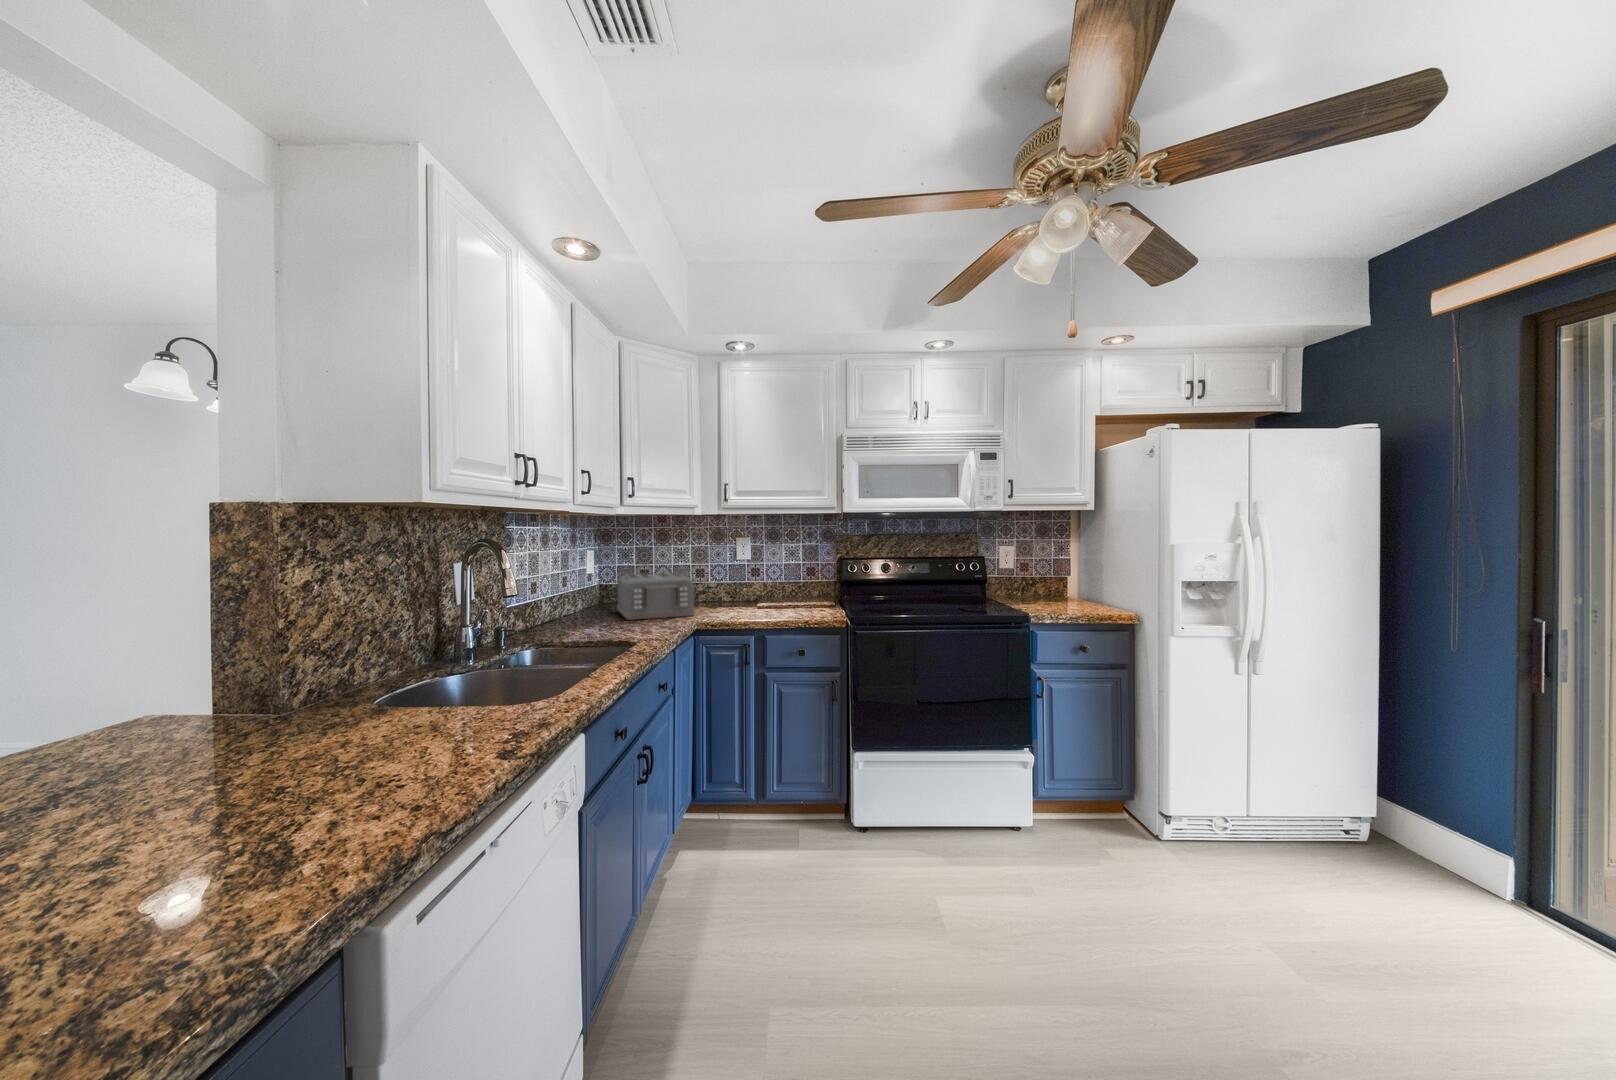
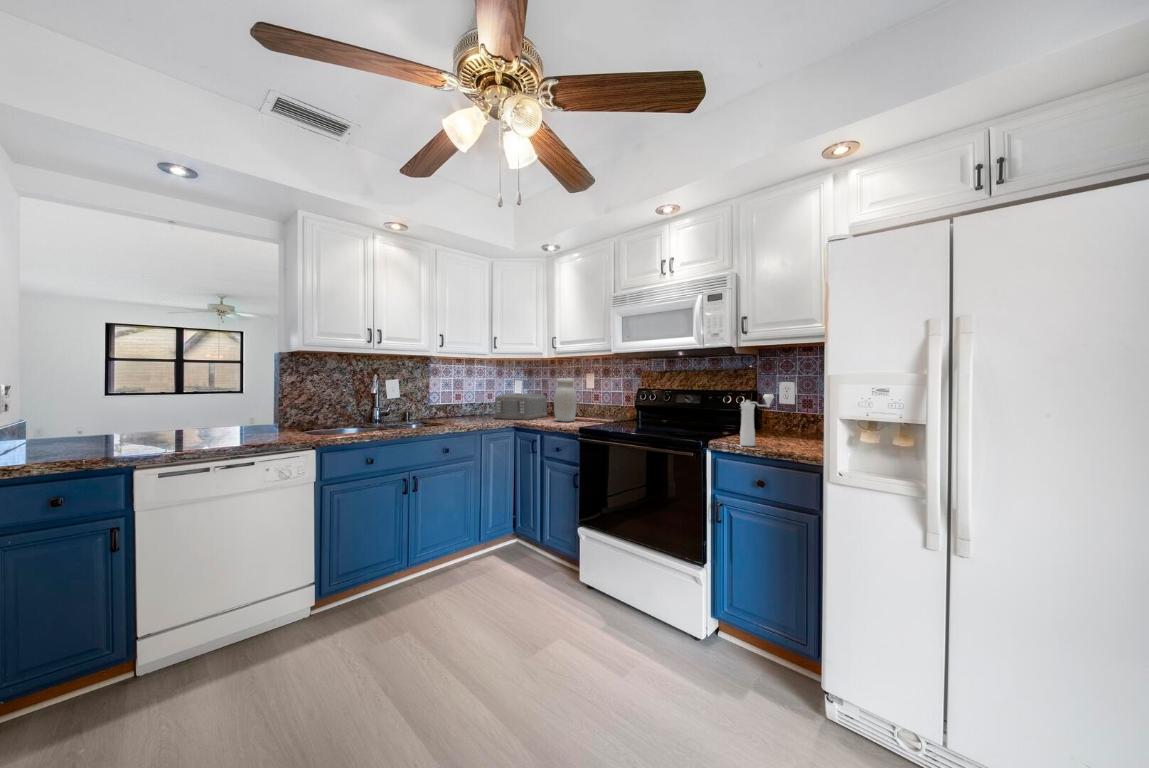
jar: none [741,547,775,612] -> present [554,379,577,422]
pepper mill: none [1060,561,1075,614] -> present [740,394,774,446]

